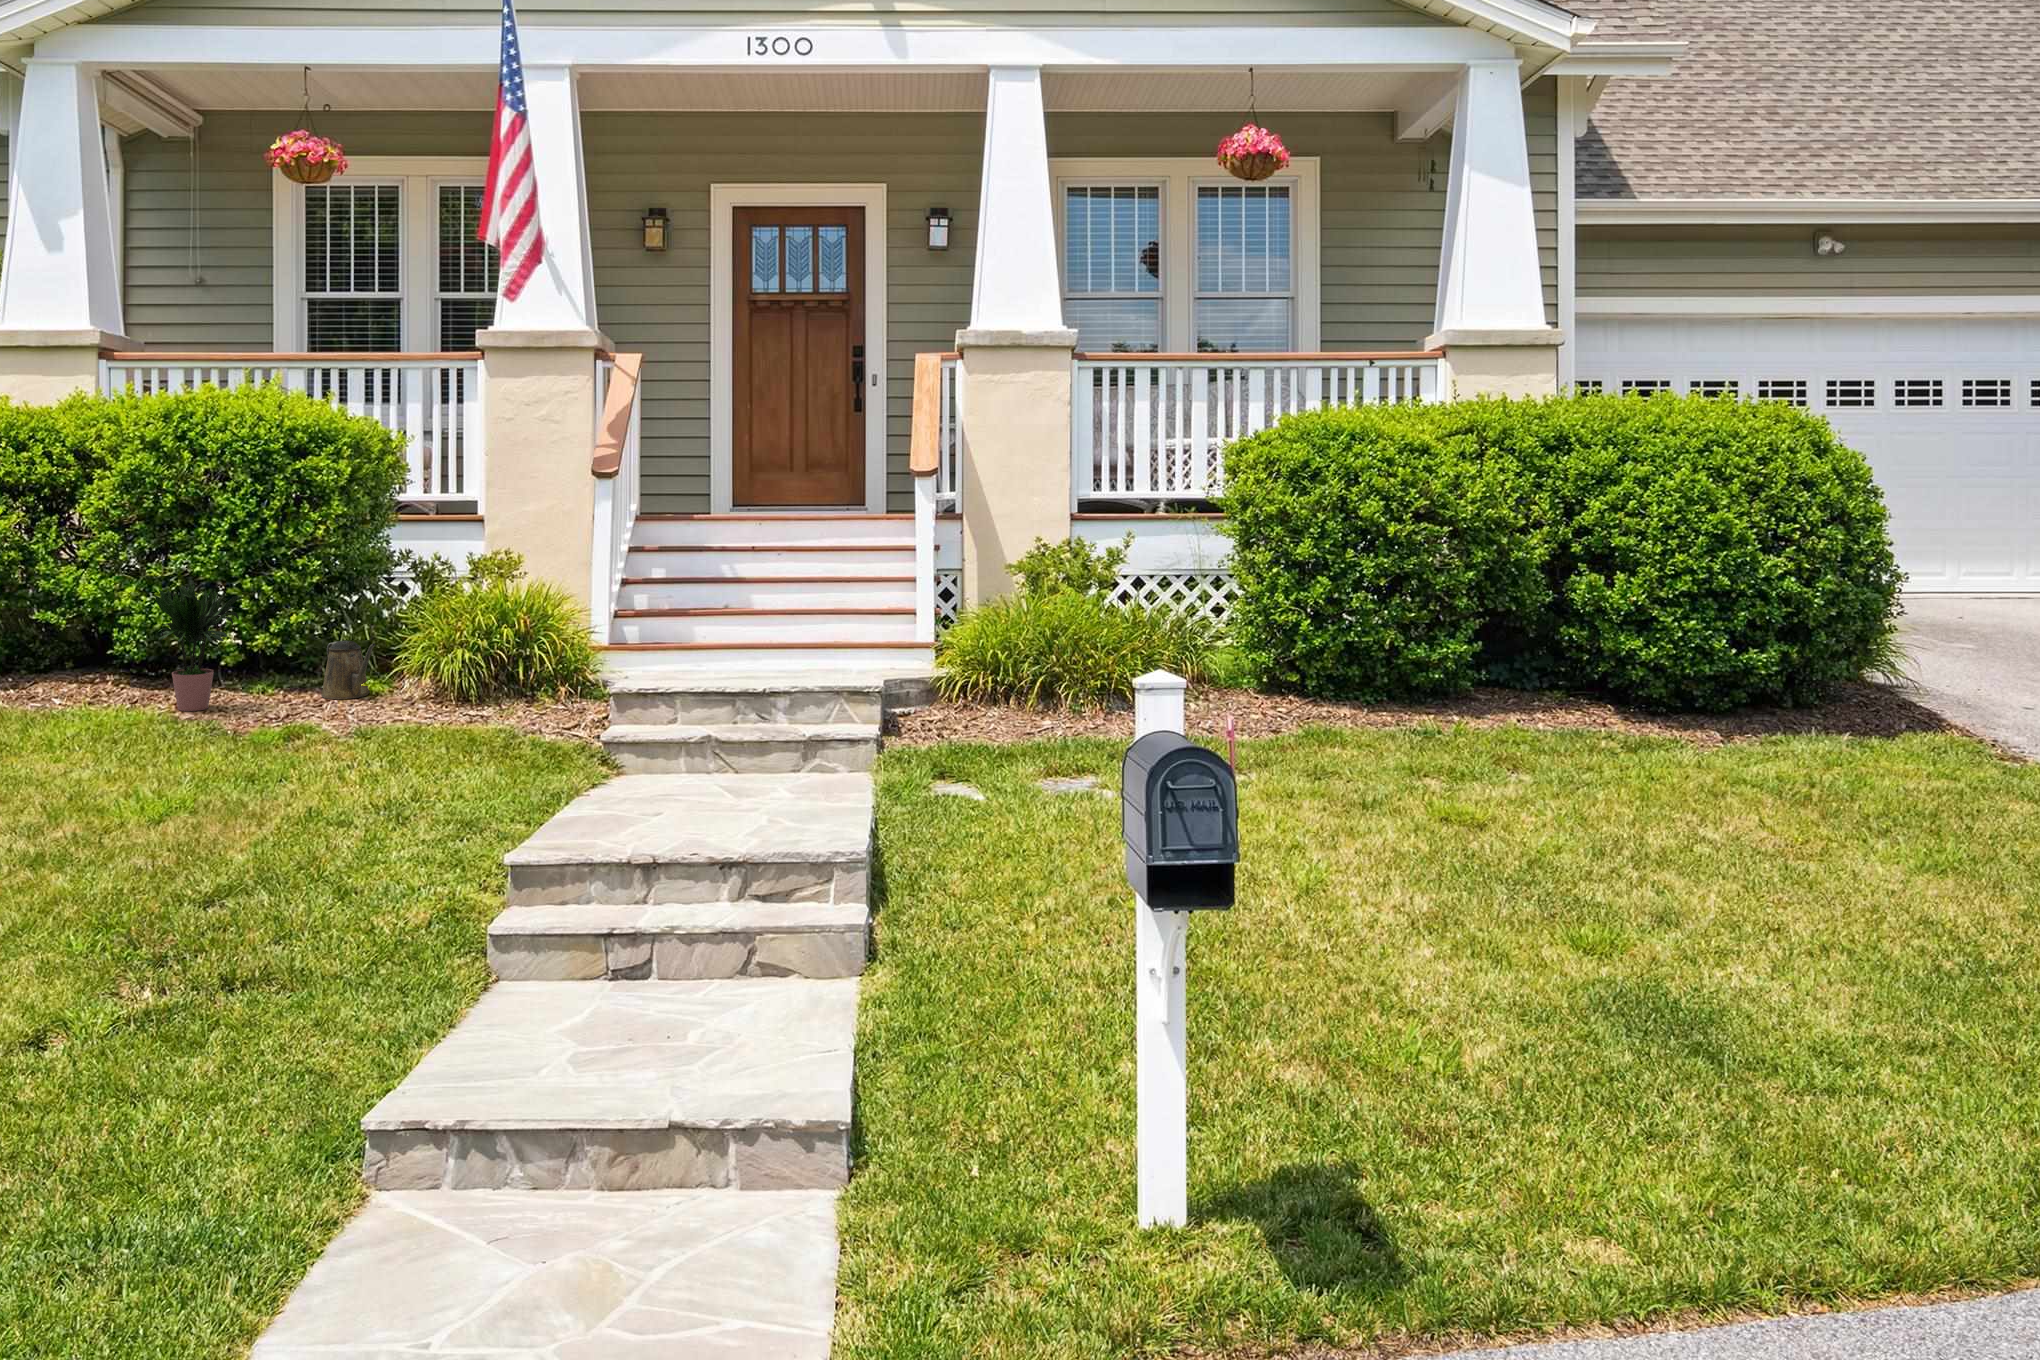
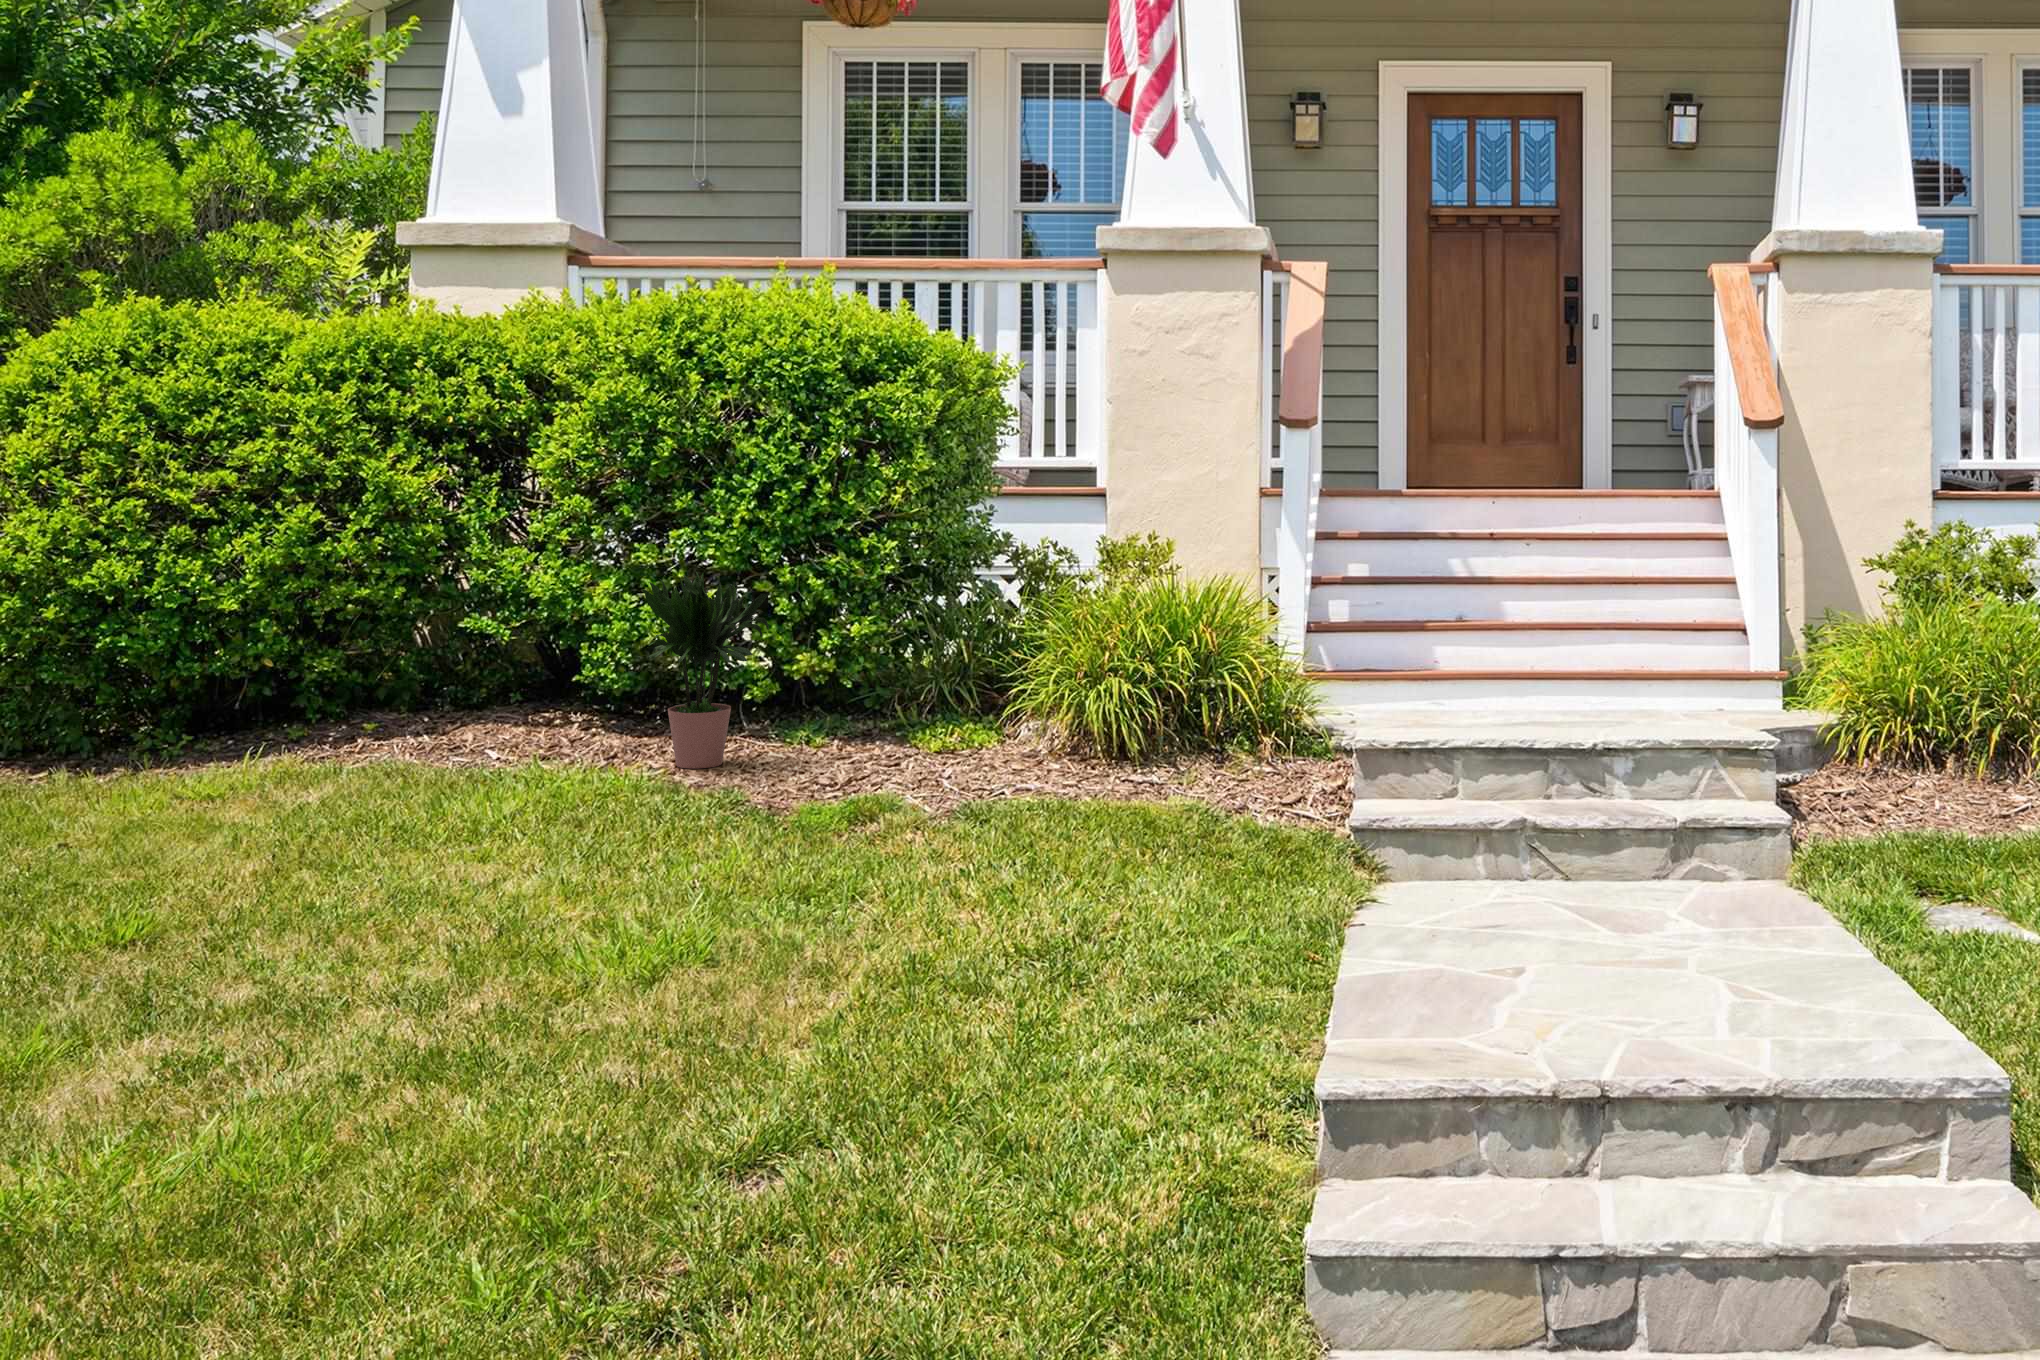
watering can: present [321,641,376,699] -> none [889,665,976,751]

